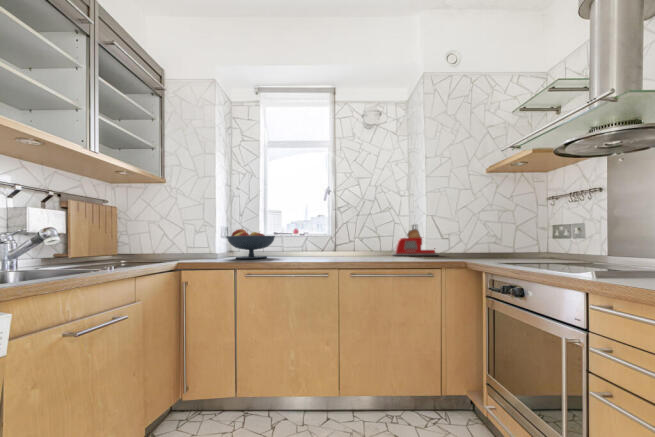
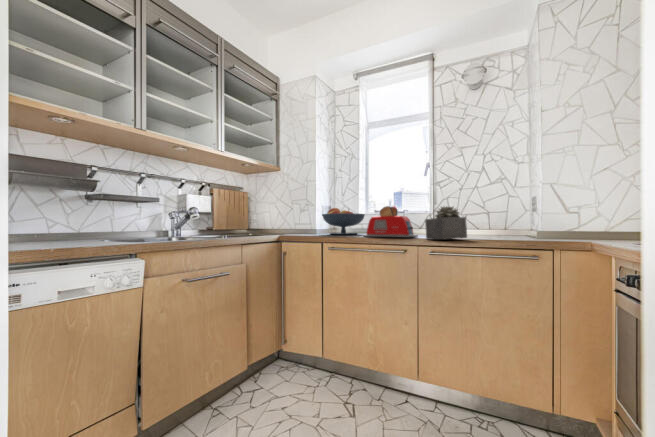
toaster: present [393,229,438,256] -> present [363,206,418,238]
succulent plant: none [352,230,387,262] -> present [425,207,467,239]

